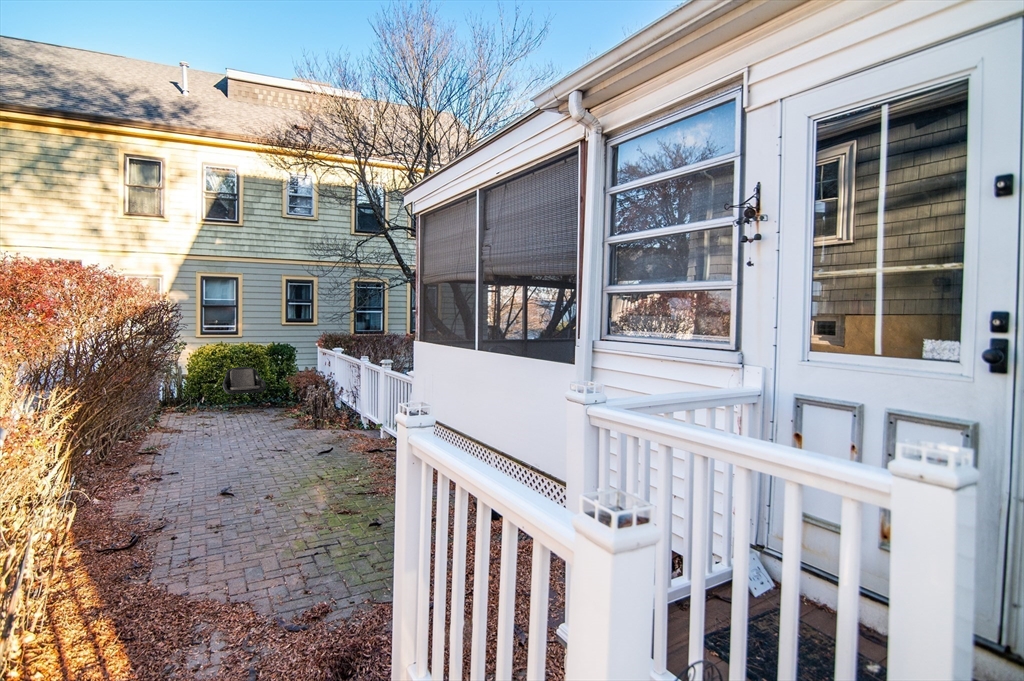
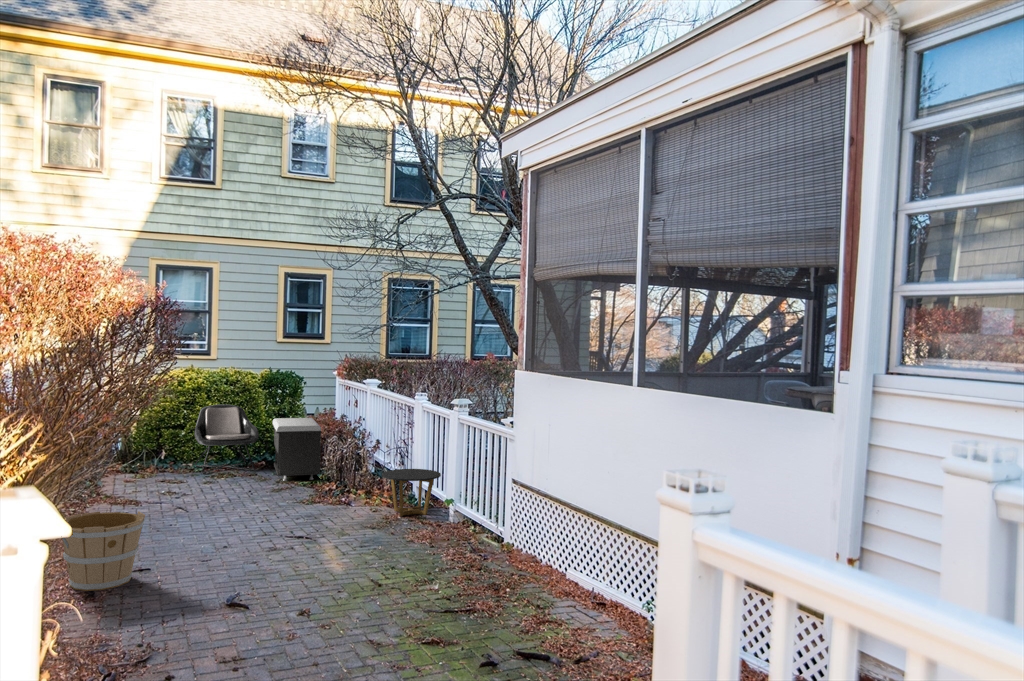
storage bench: none [275,375,305,415] -> present [273,418,321,481]
side table: none [336,407,374,436] -> present [382,469,441,516]
wooden bucket: none [116,439,174,488] -> present [62,511,145,591]

